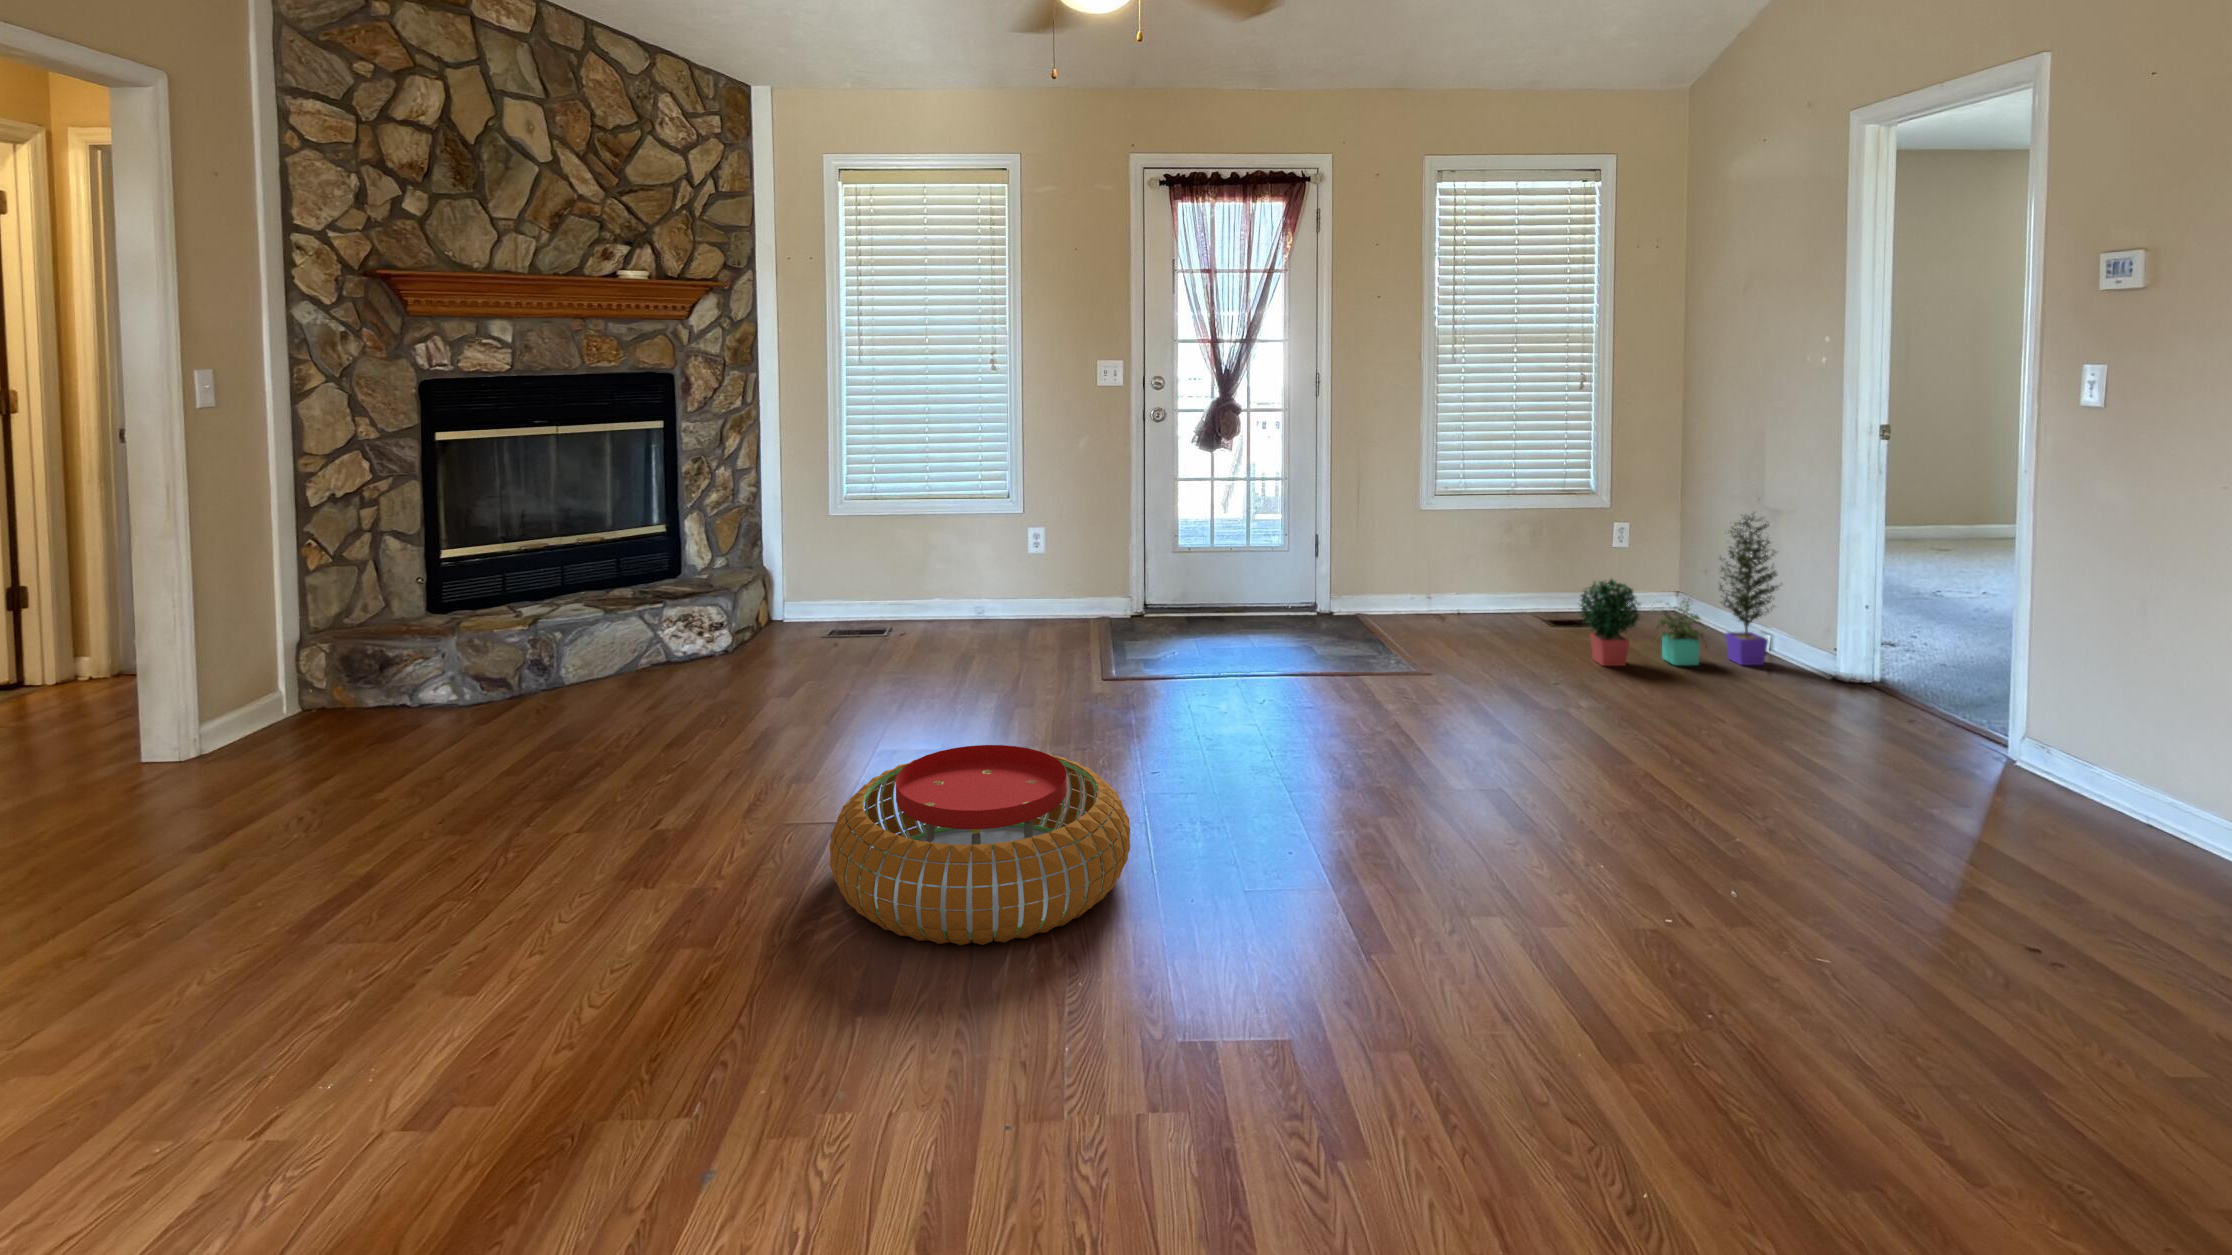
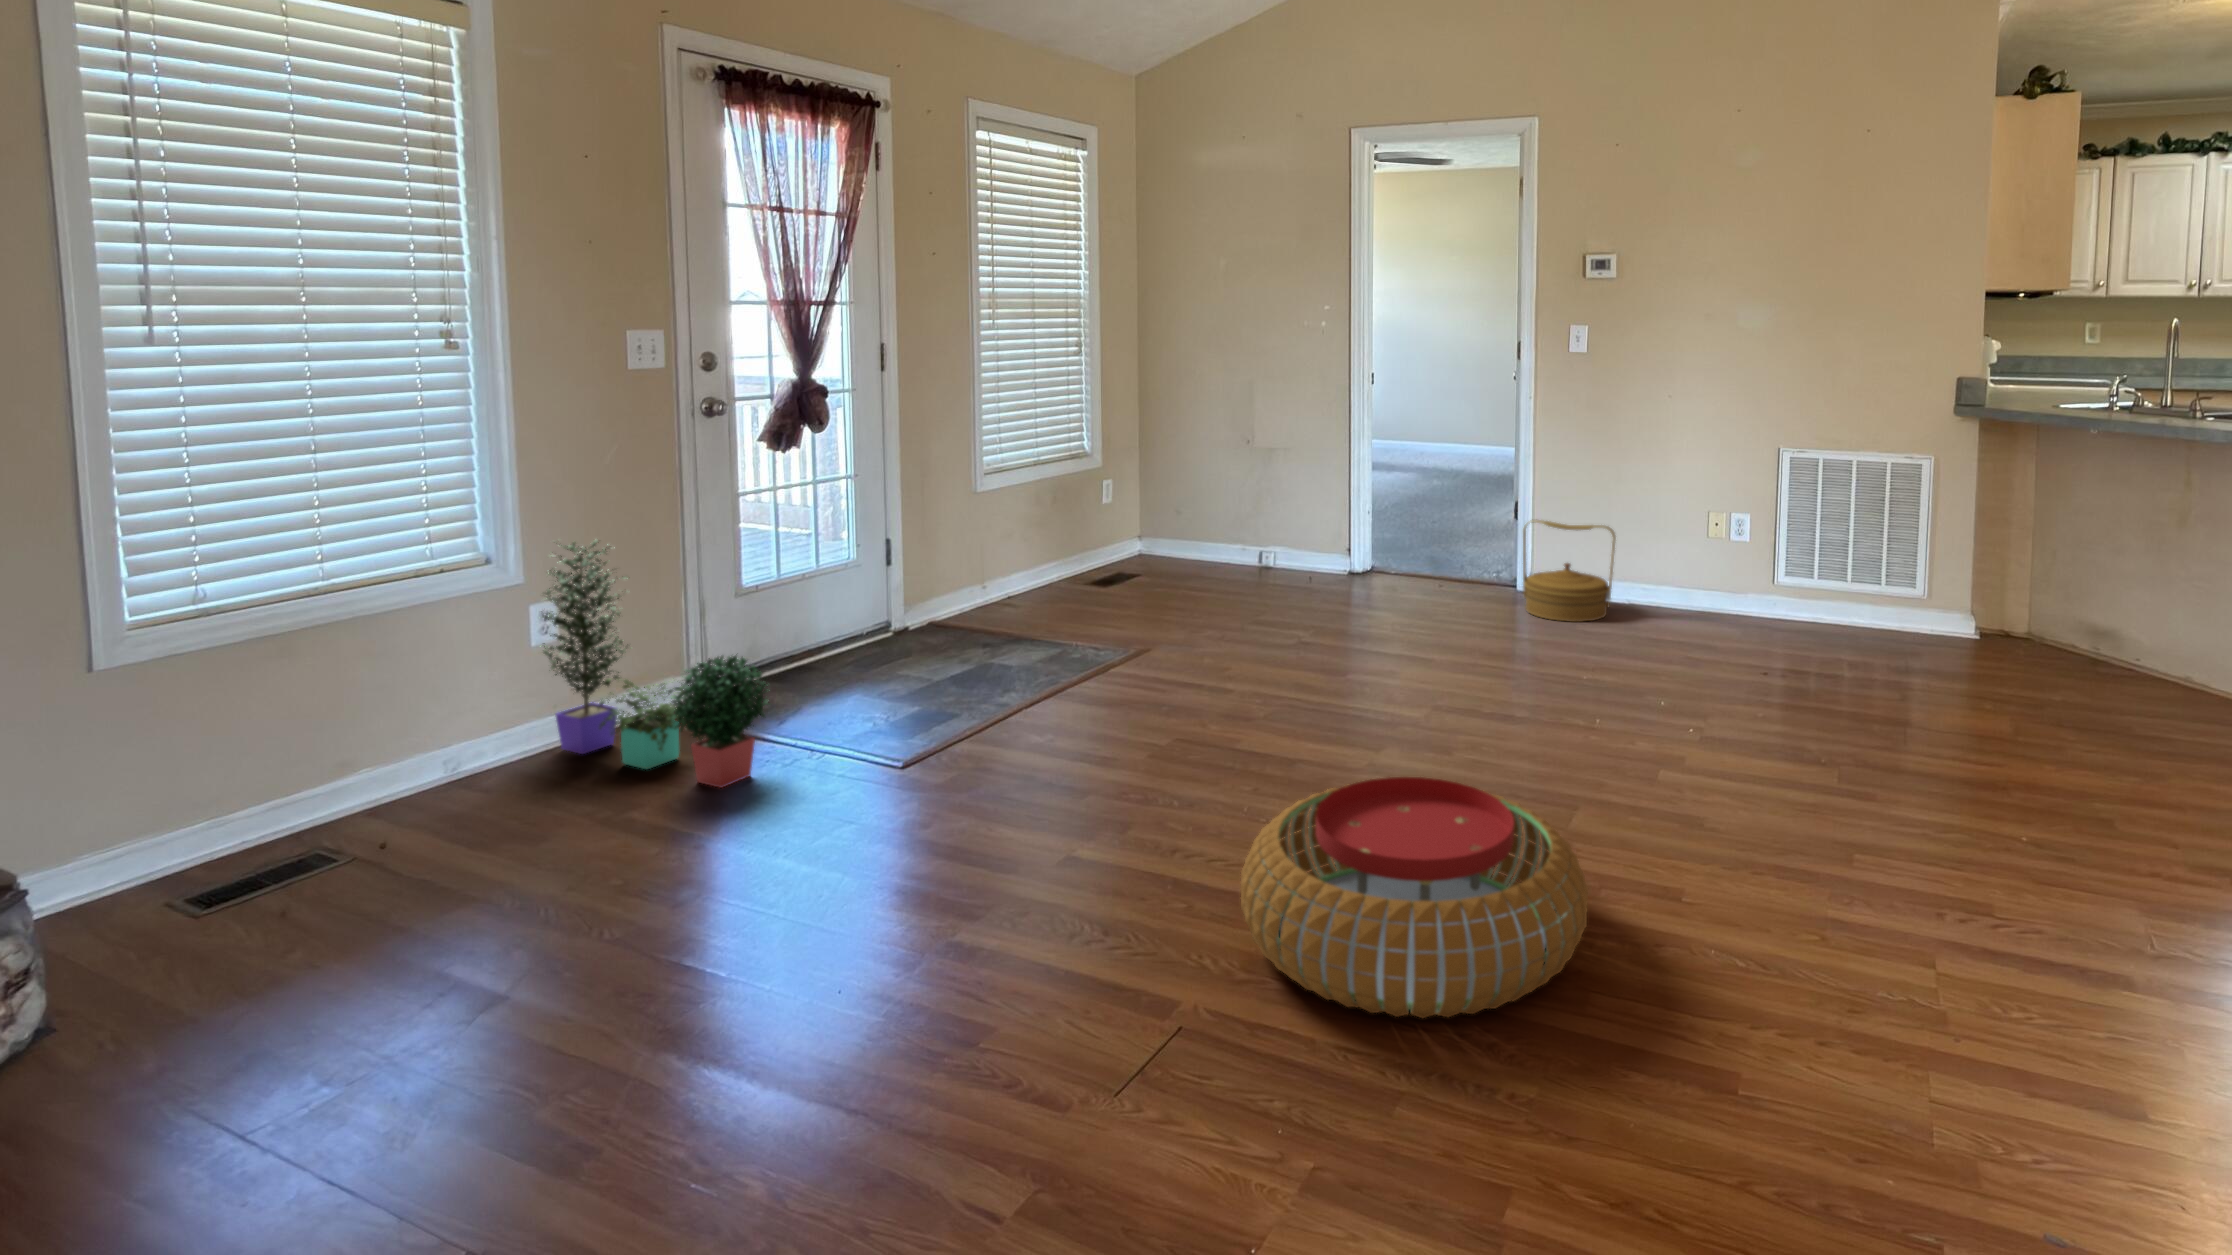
potted plant: present [1579,514,1778,666] -> present [543,540,769,788]
woven basket: none [1962,653,2138,840] -> present [1523,520,1616,622]

